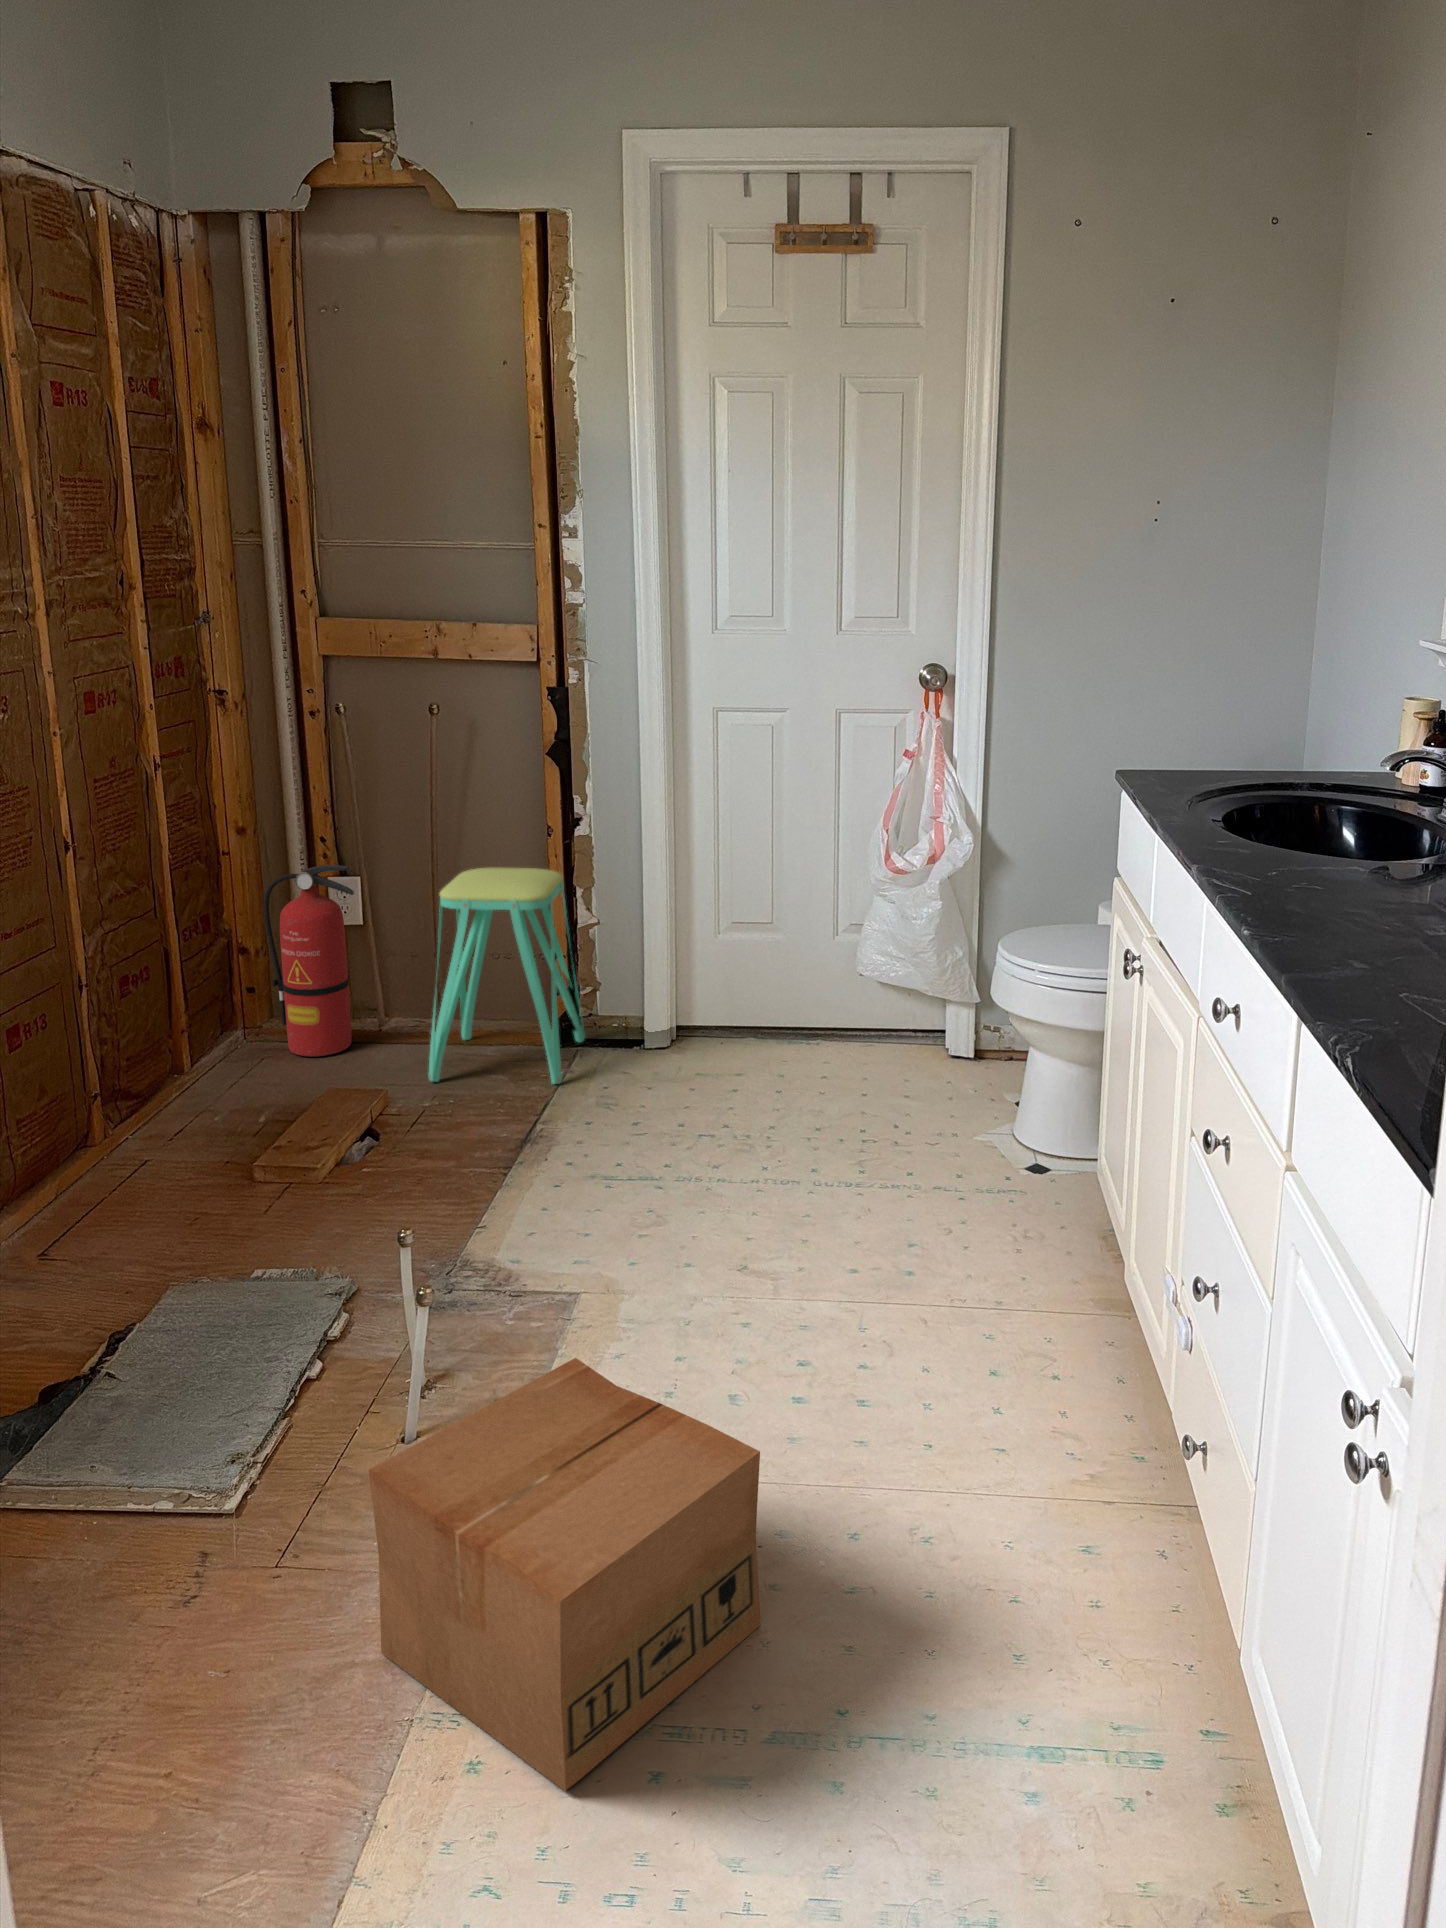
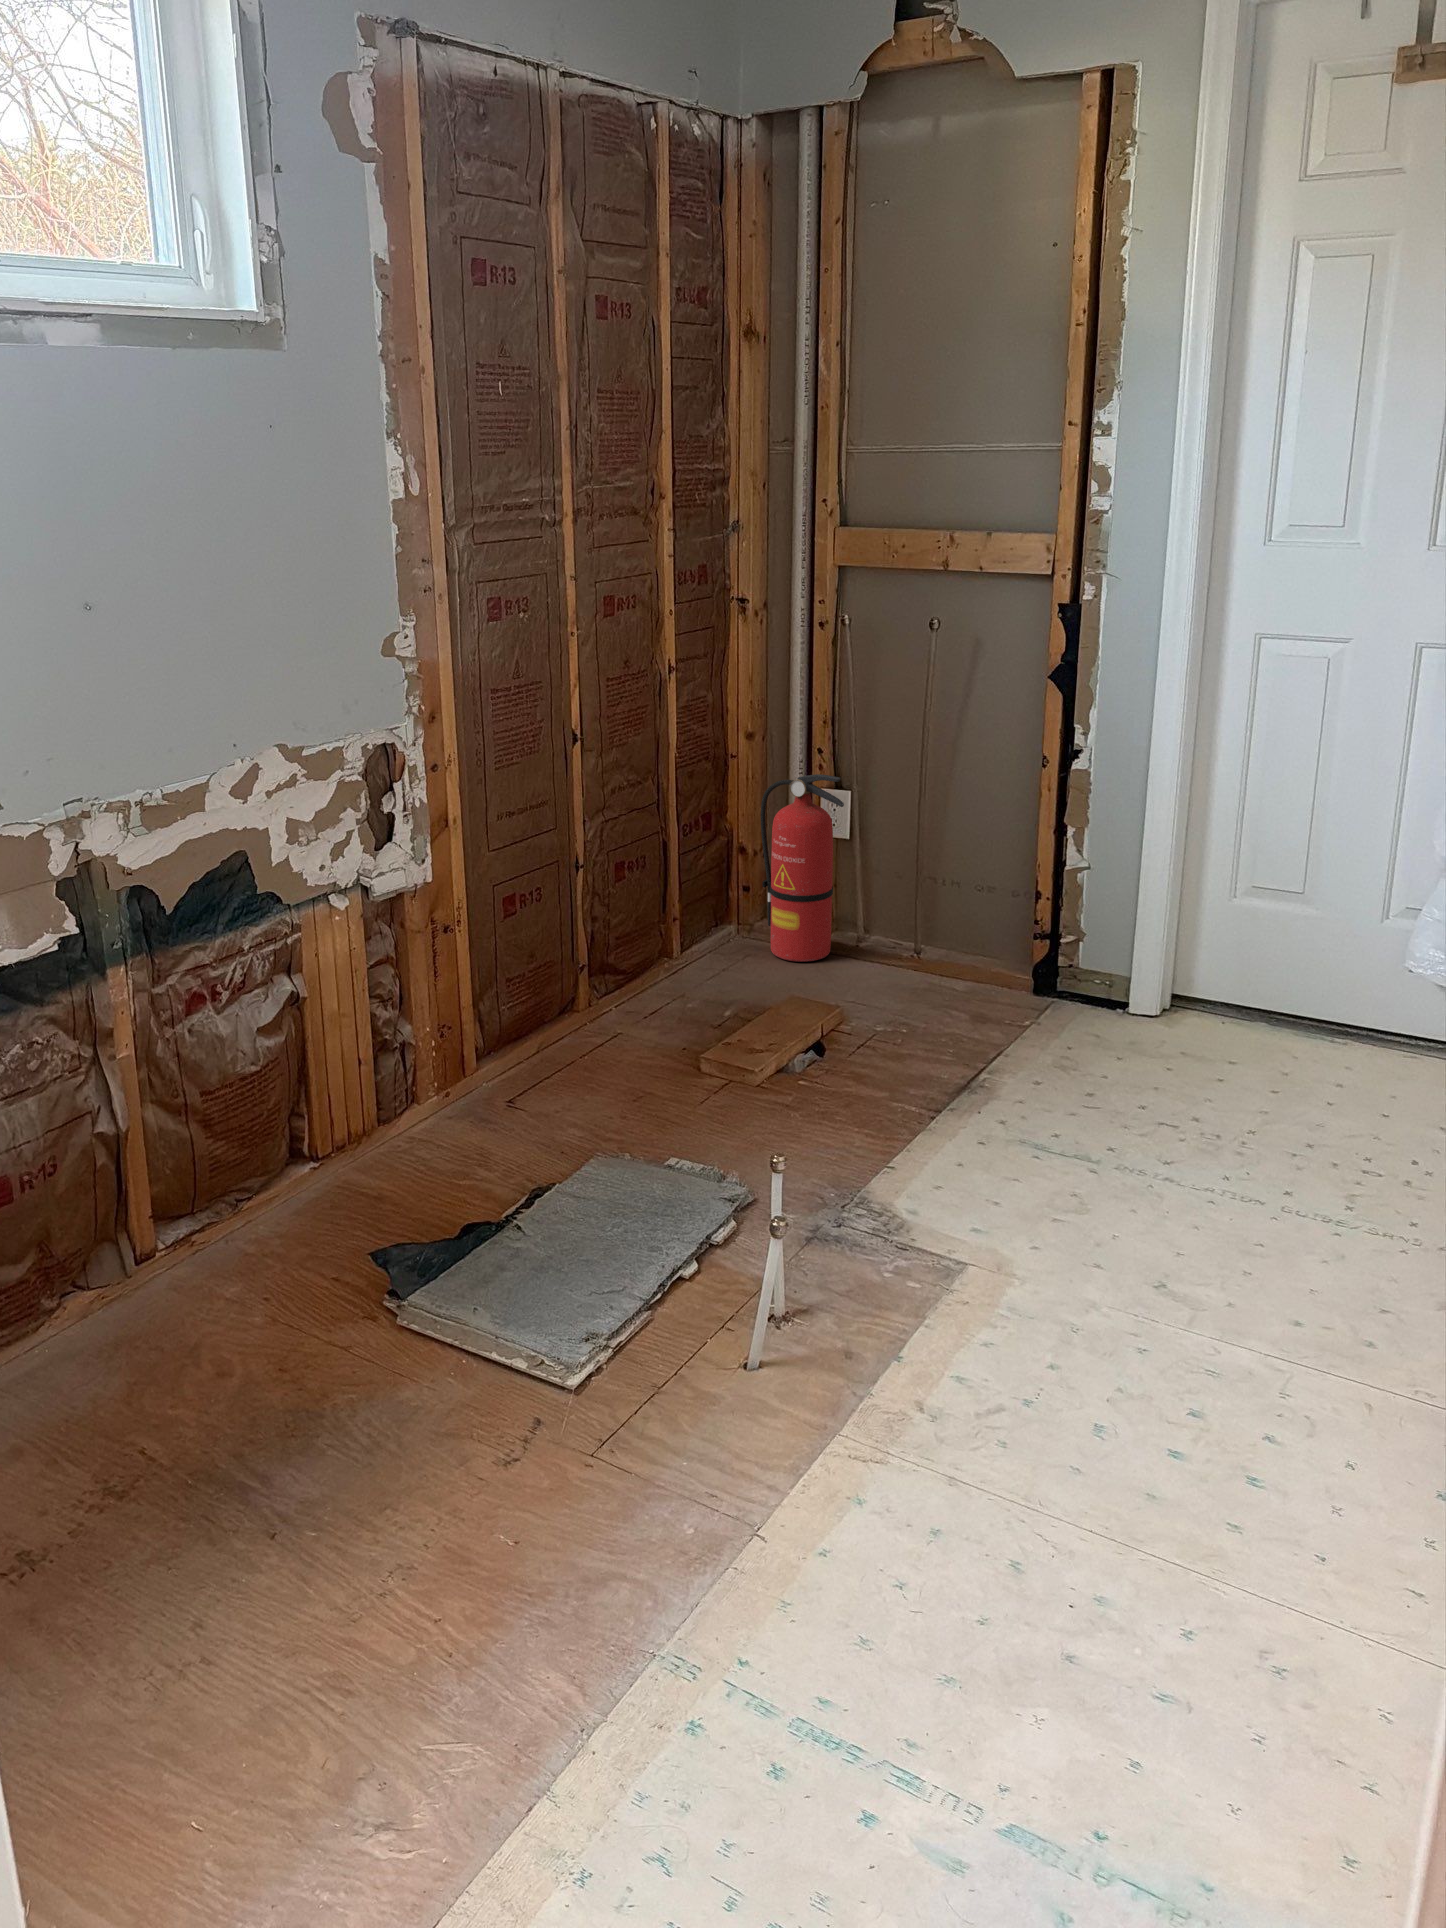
stool: present [429,867,585,1084] -> none [891,794,1065,1031]
cardboard box: present [369,1358,761,1791] -> none [651,1339,1058,1796]

